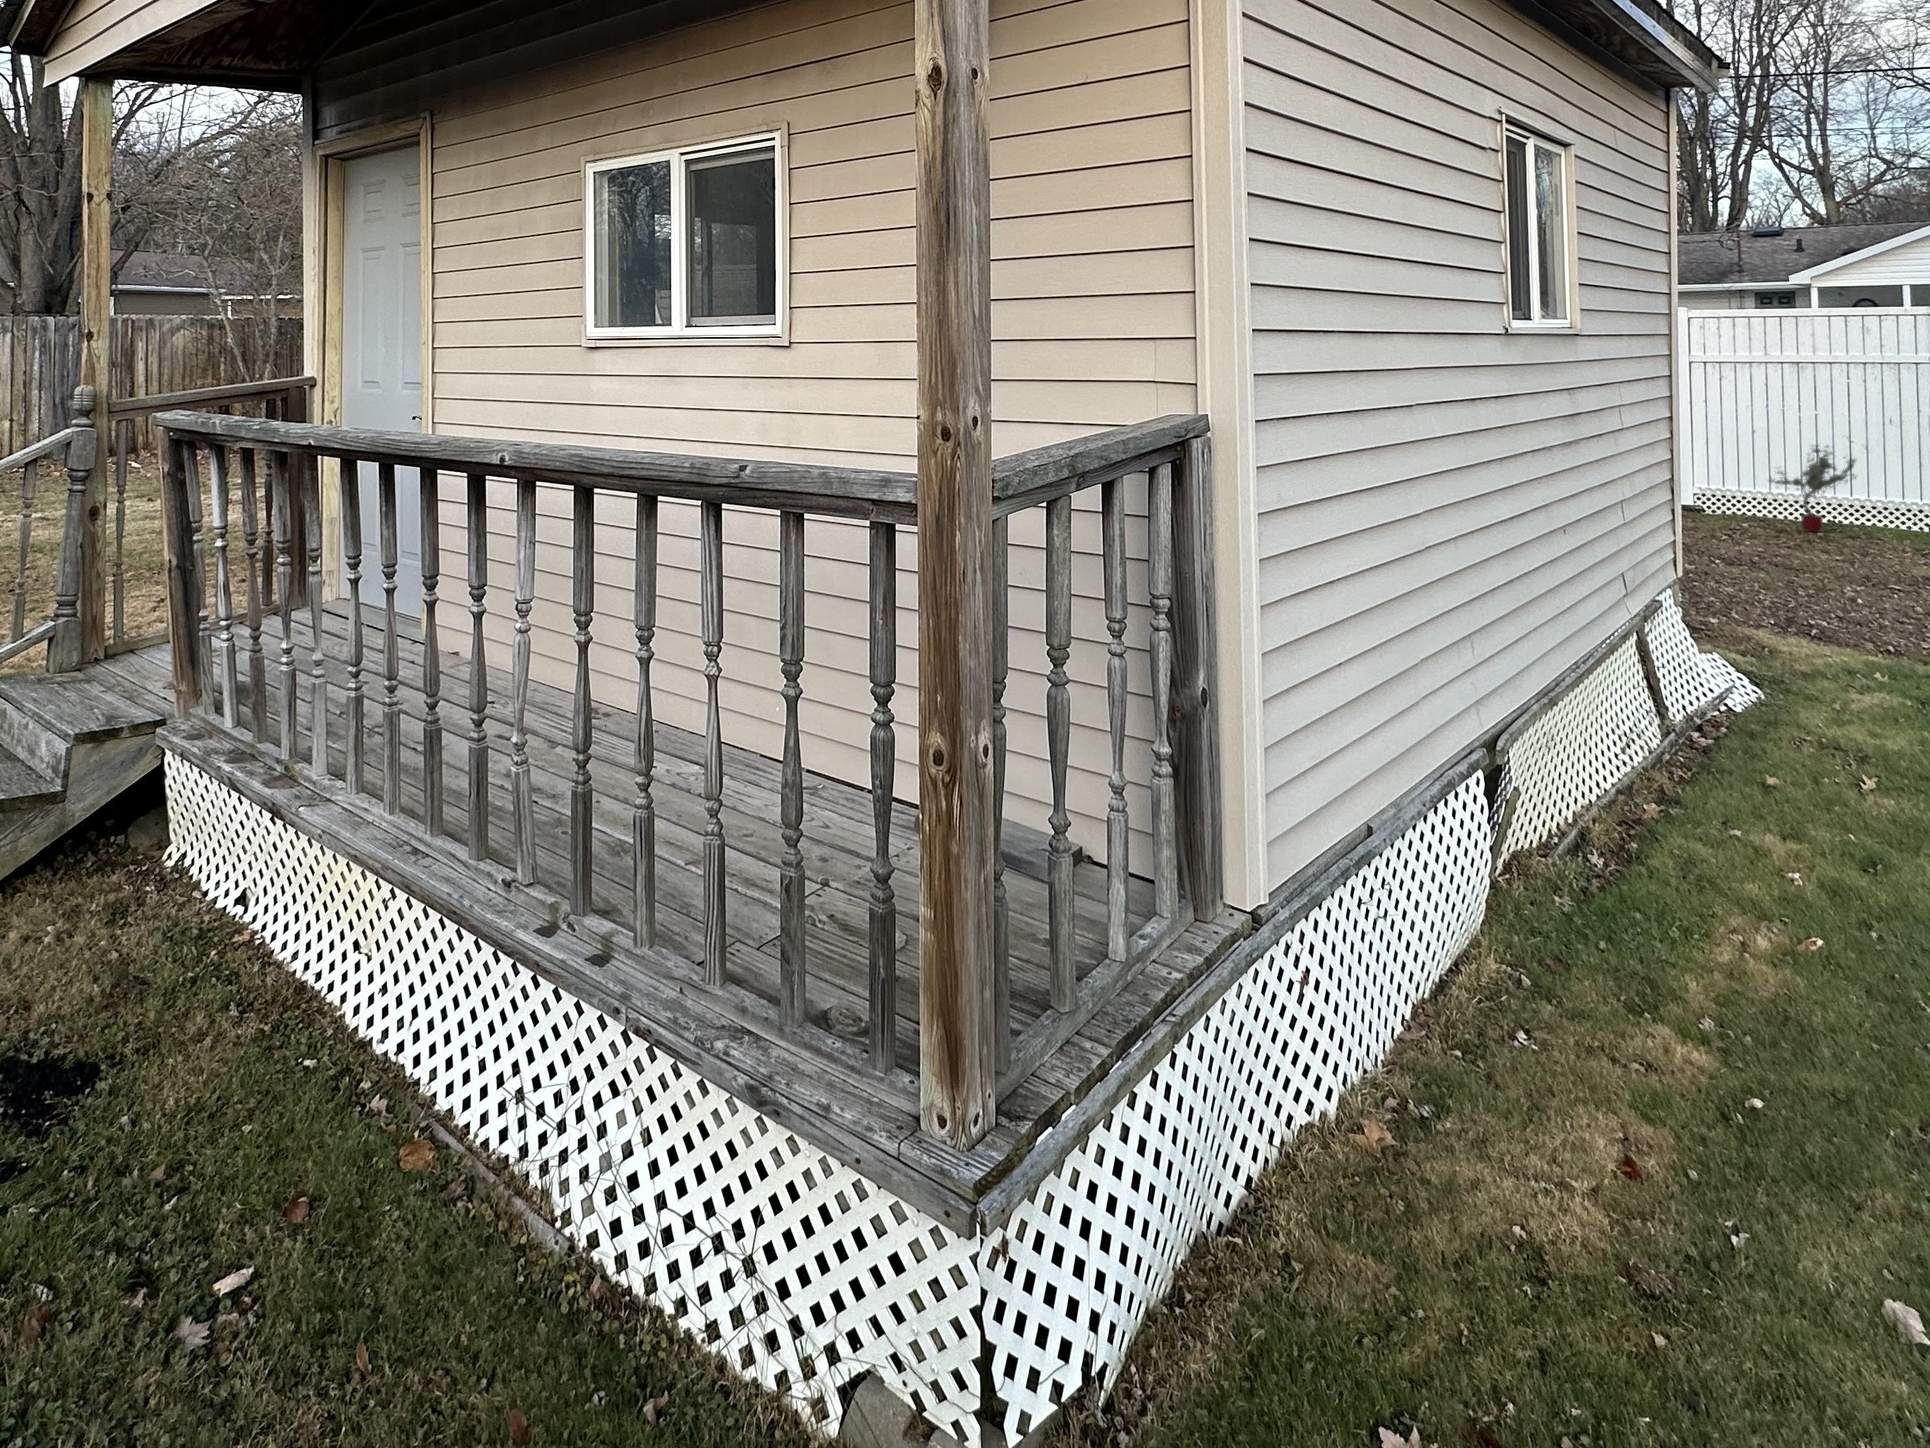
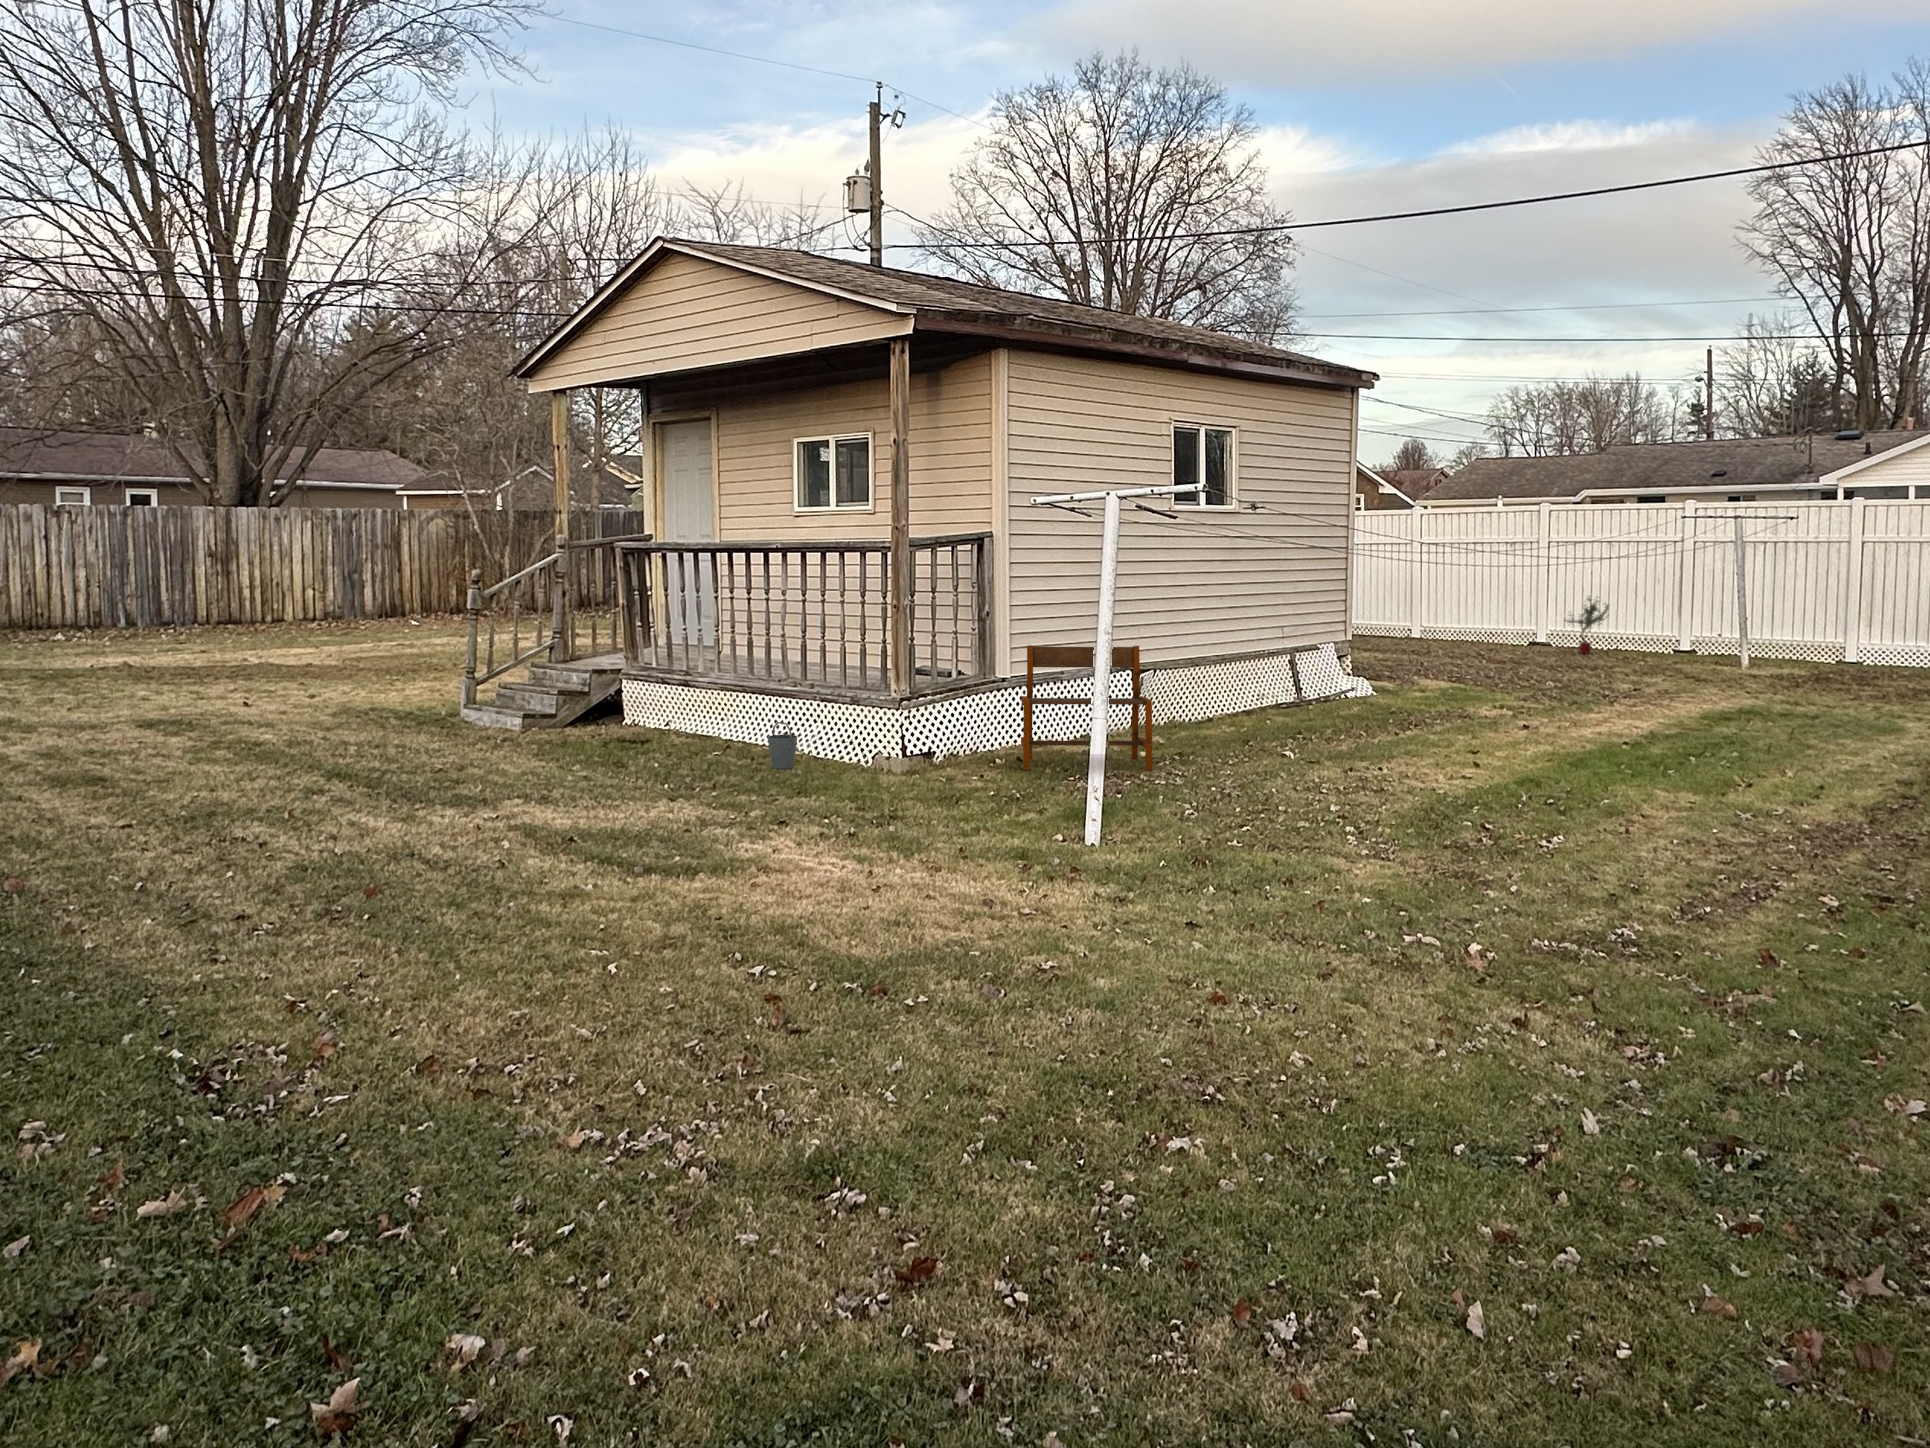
bench: none [1252,748,1788,1248] -> present [1021,645,1152,770]
bucket: none [460,1074,564,1269] -> present [768,722,797,769]

